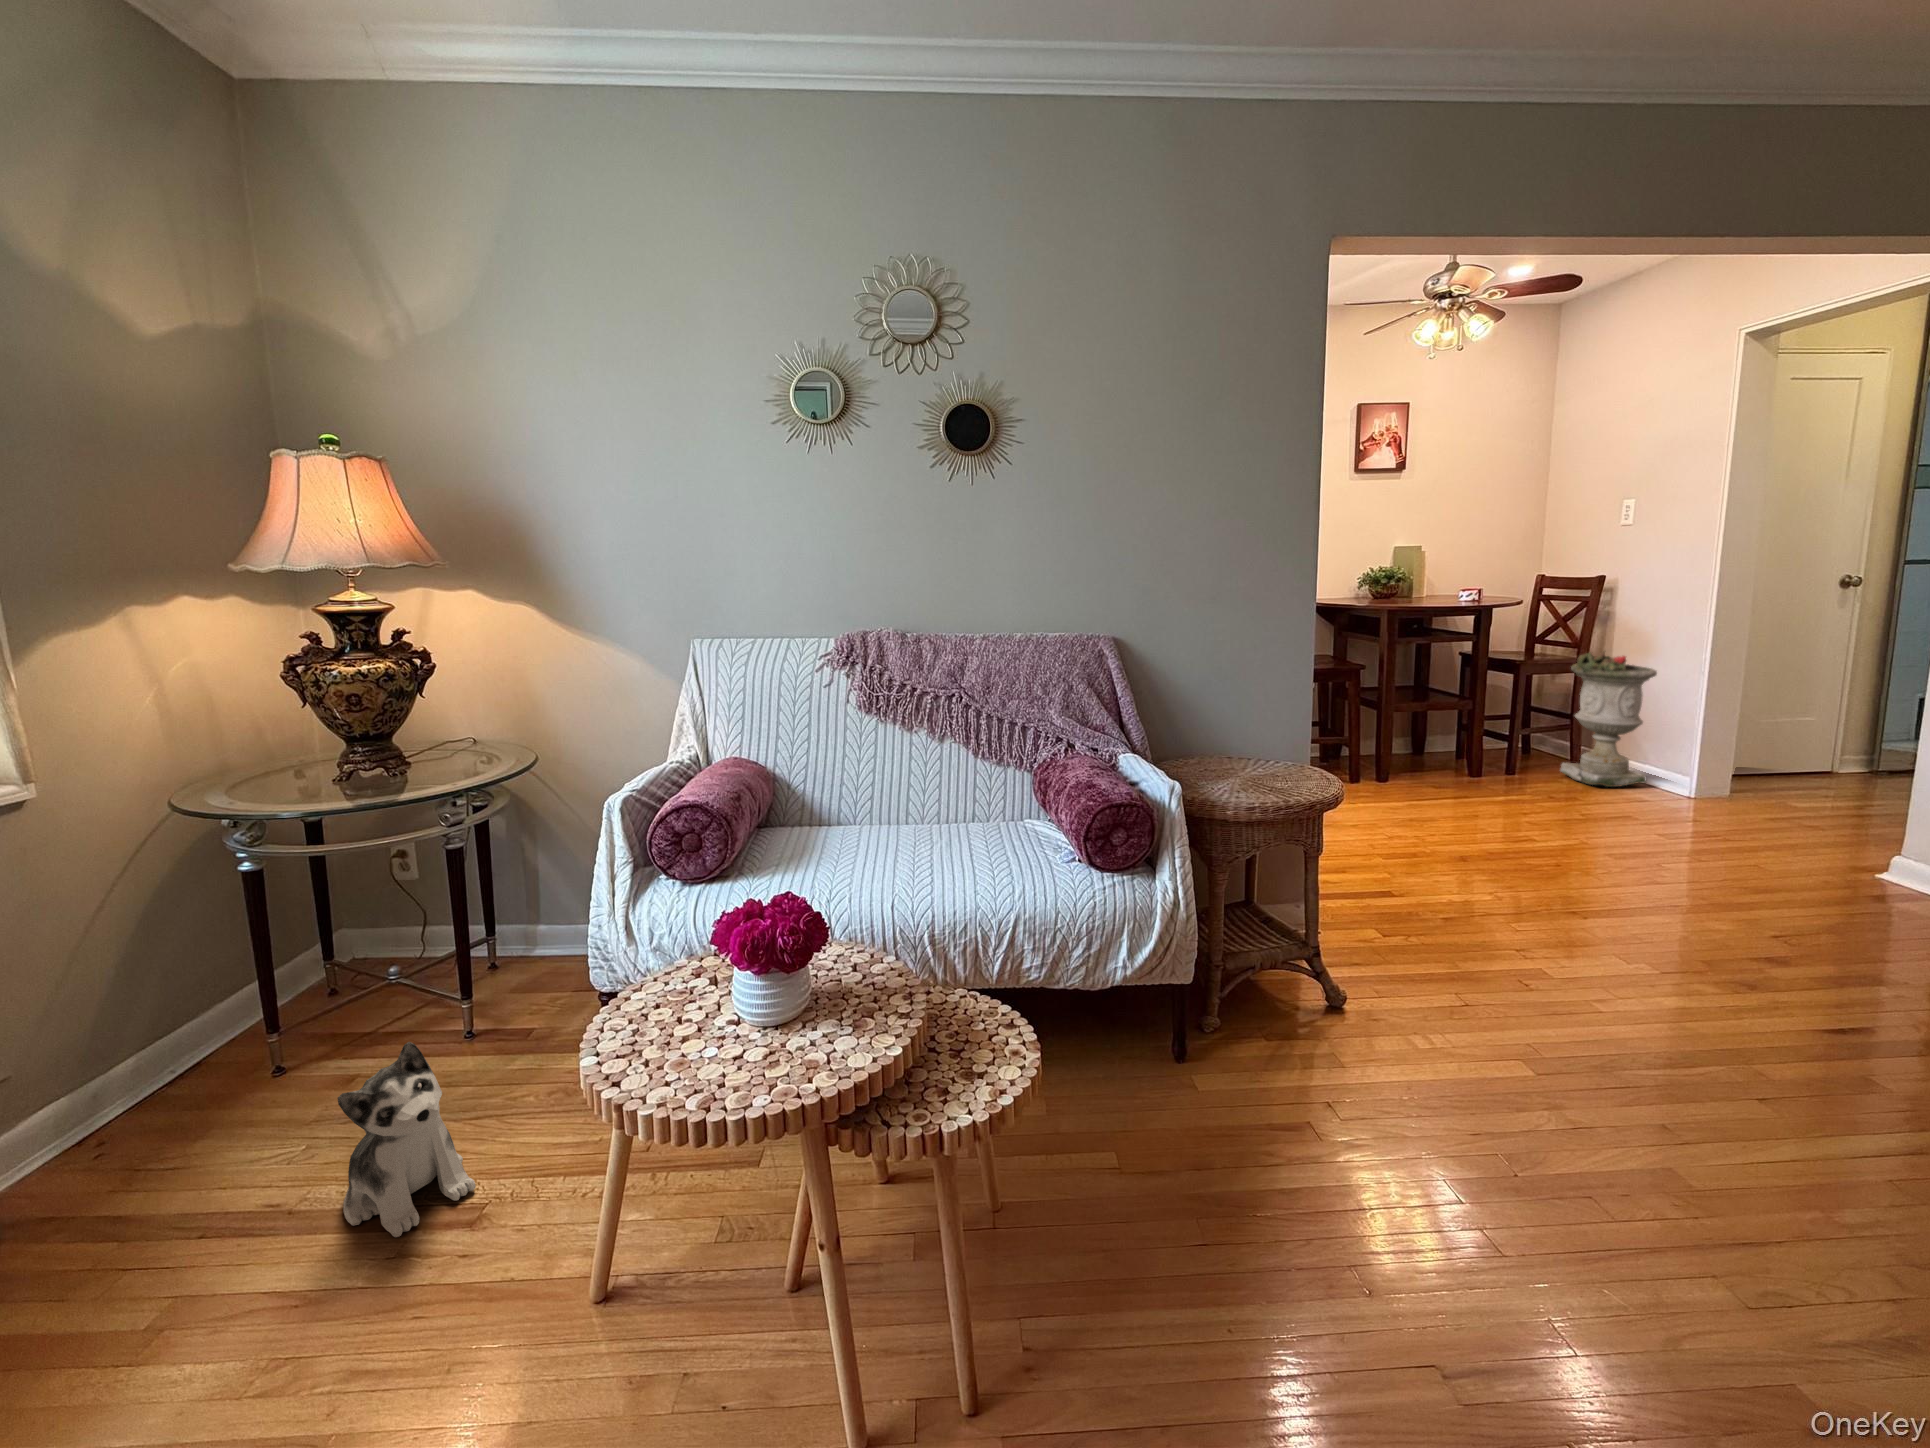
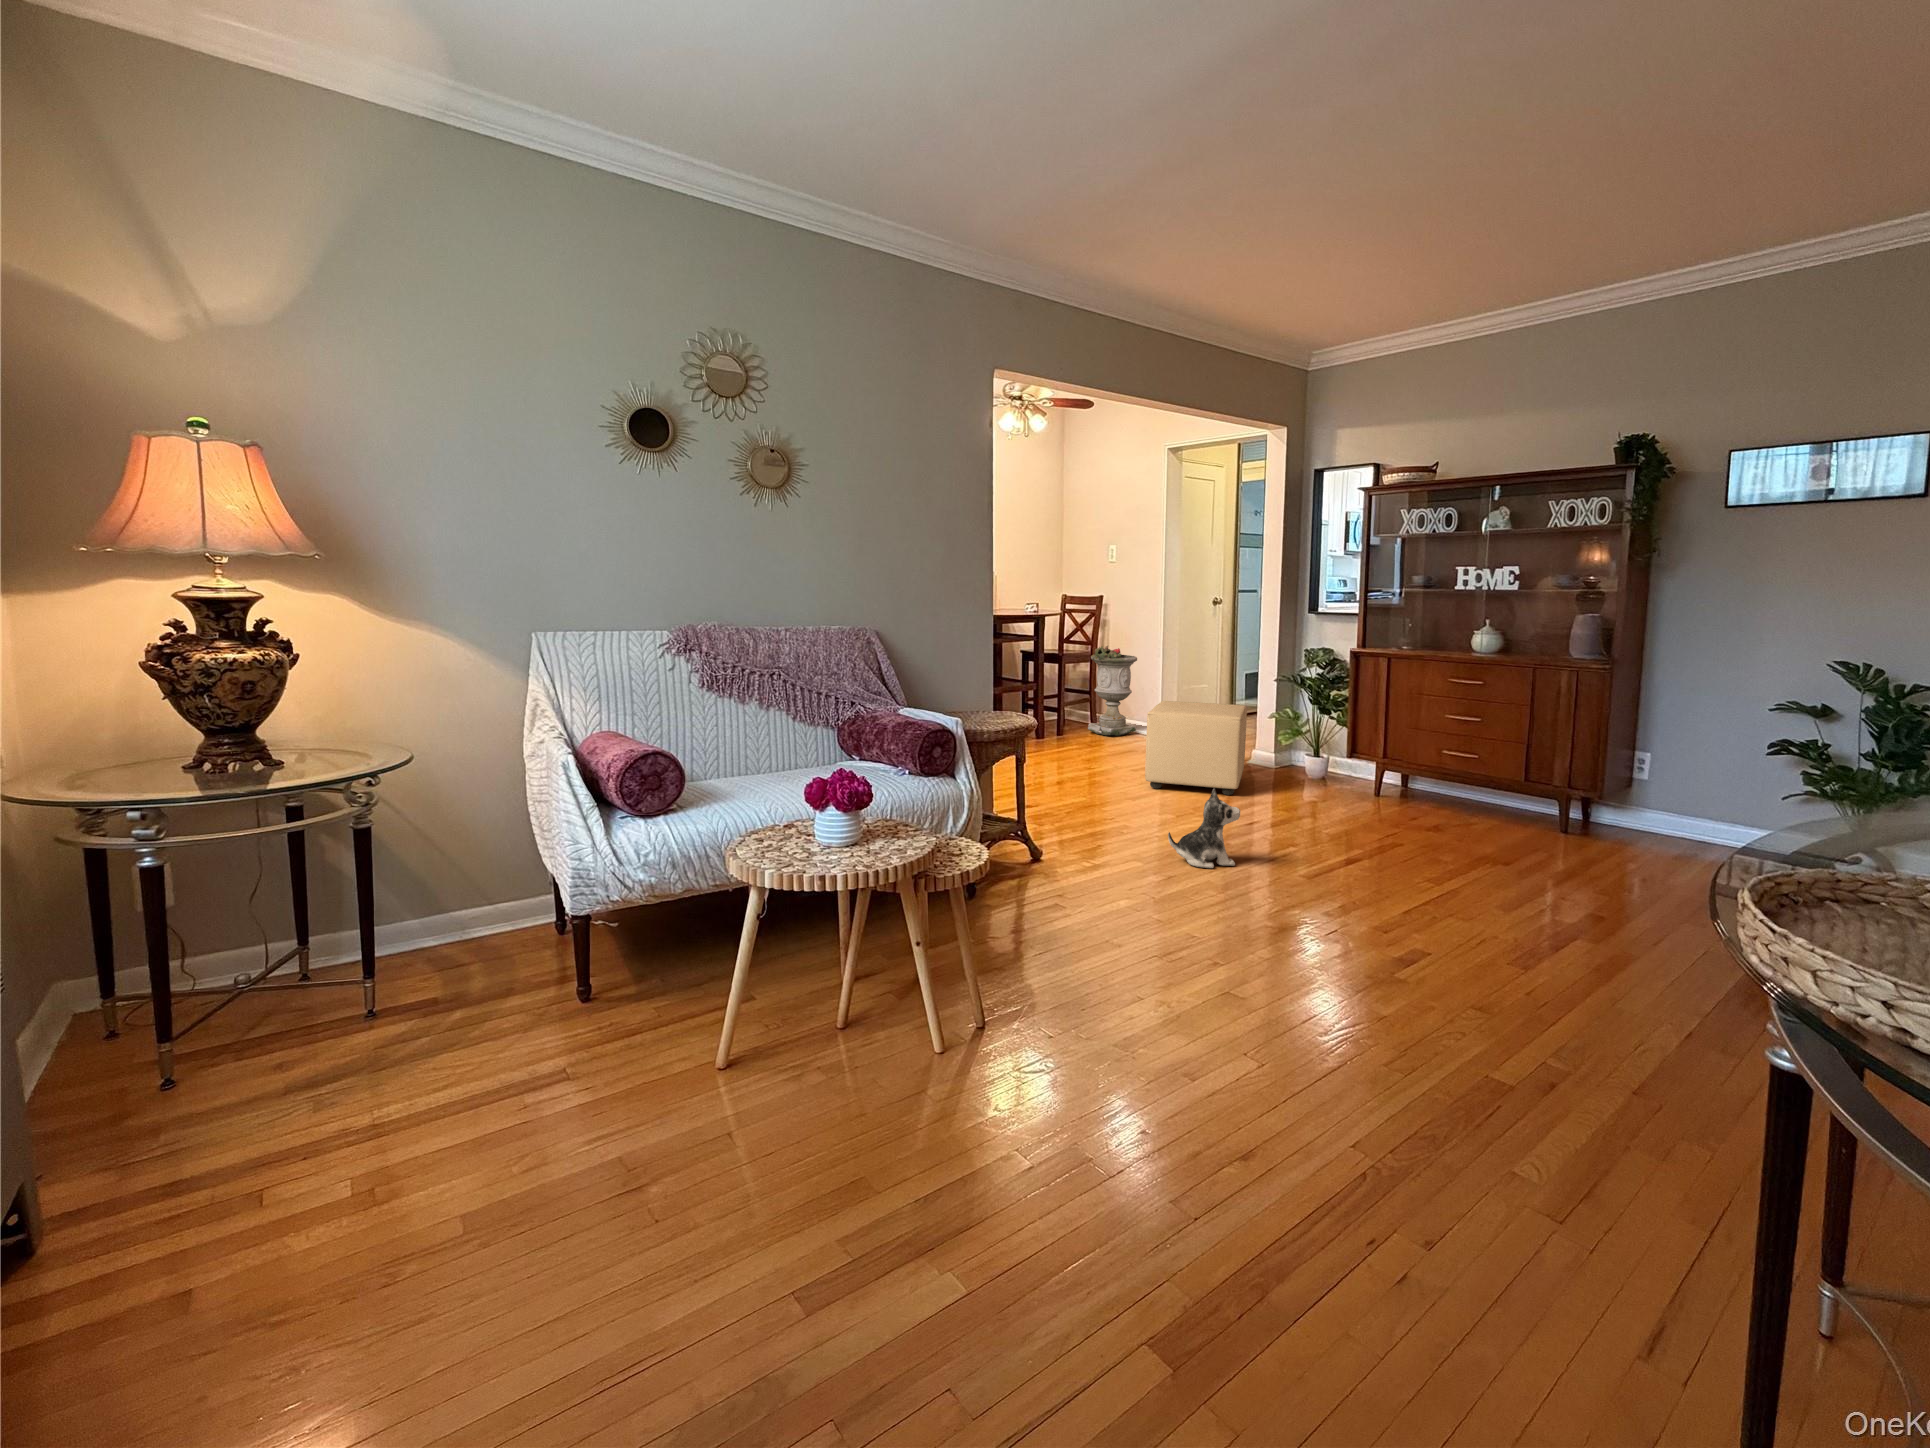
ottoman: none [1616,753,1867,944] -> present [1145,701,1247,795]
plush toy: present [338,1042,476,1237] -> present [1168,788,1240,868]

